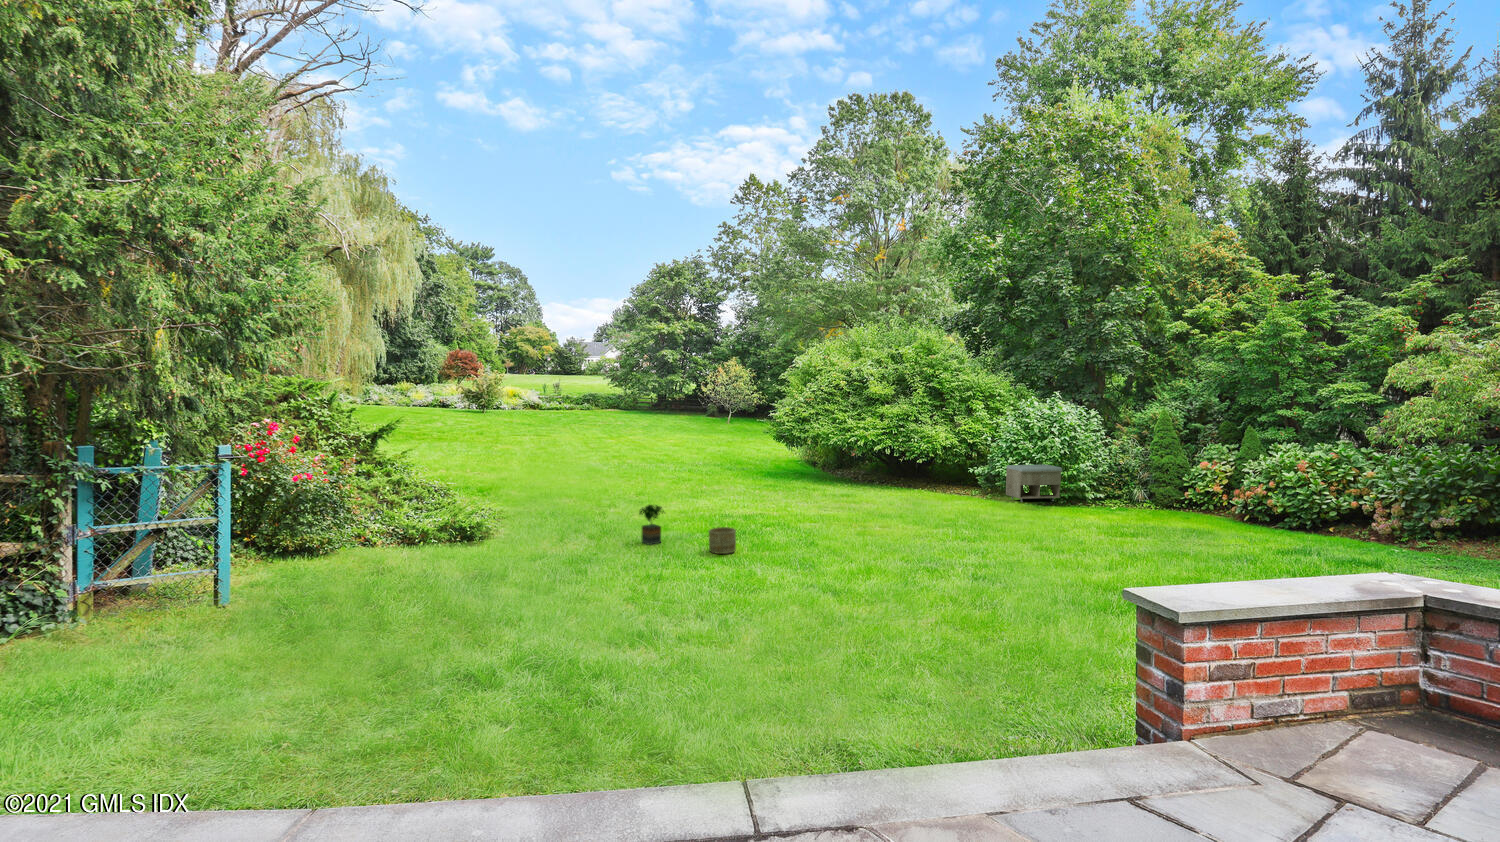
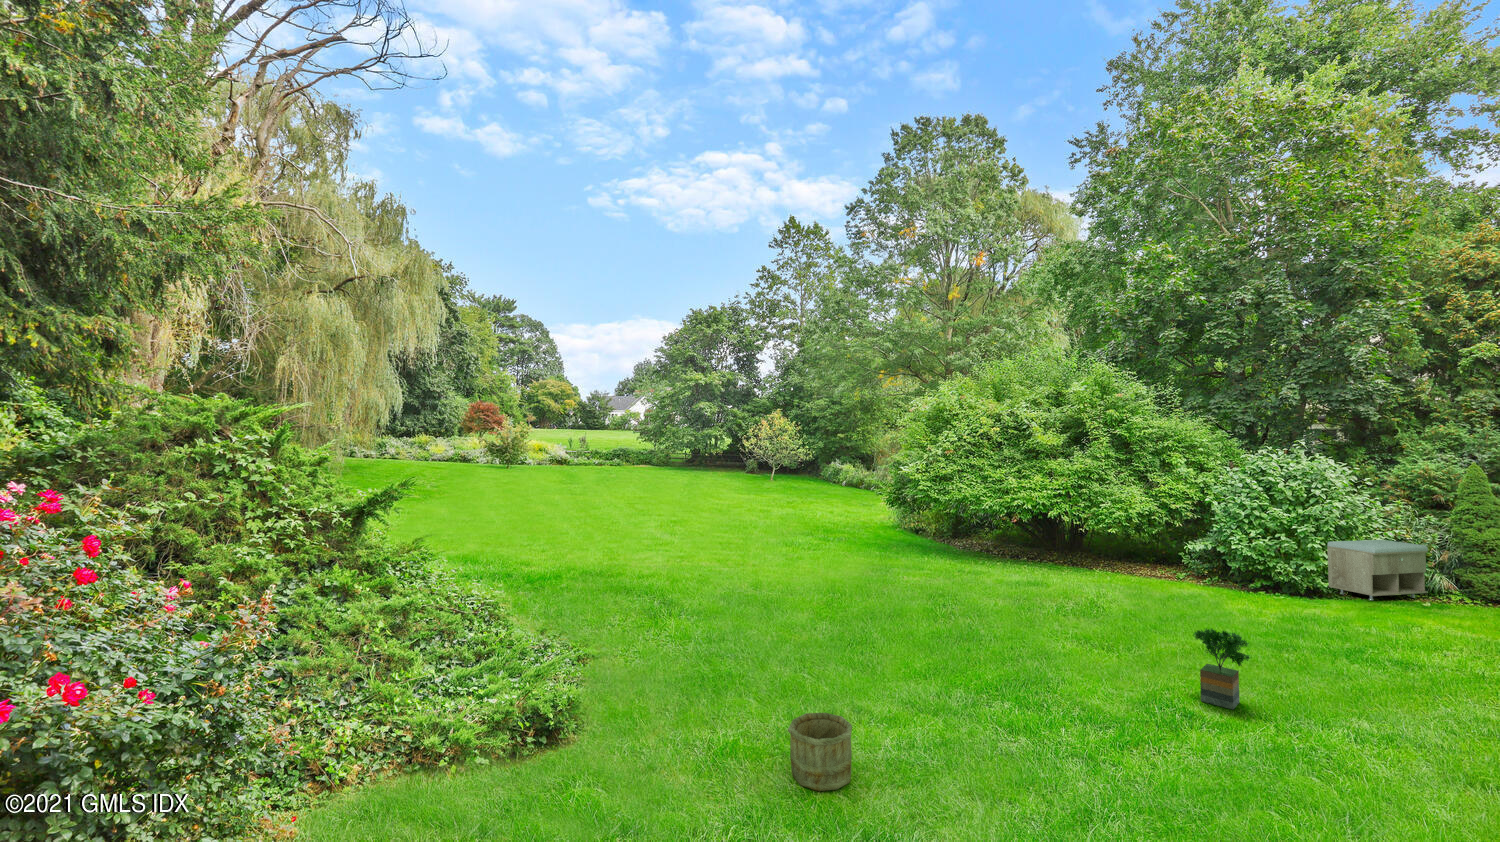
potted tree: present [639,505,664,545] -> present [1194,629,1250,710]
wooden bucket: present [708,527,736,554] -> present [788,713,852,791]

